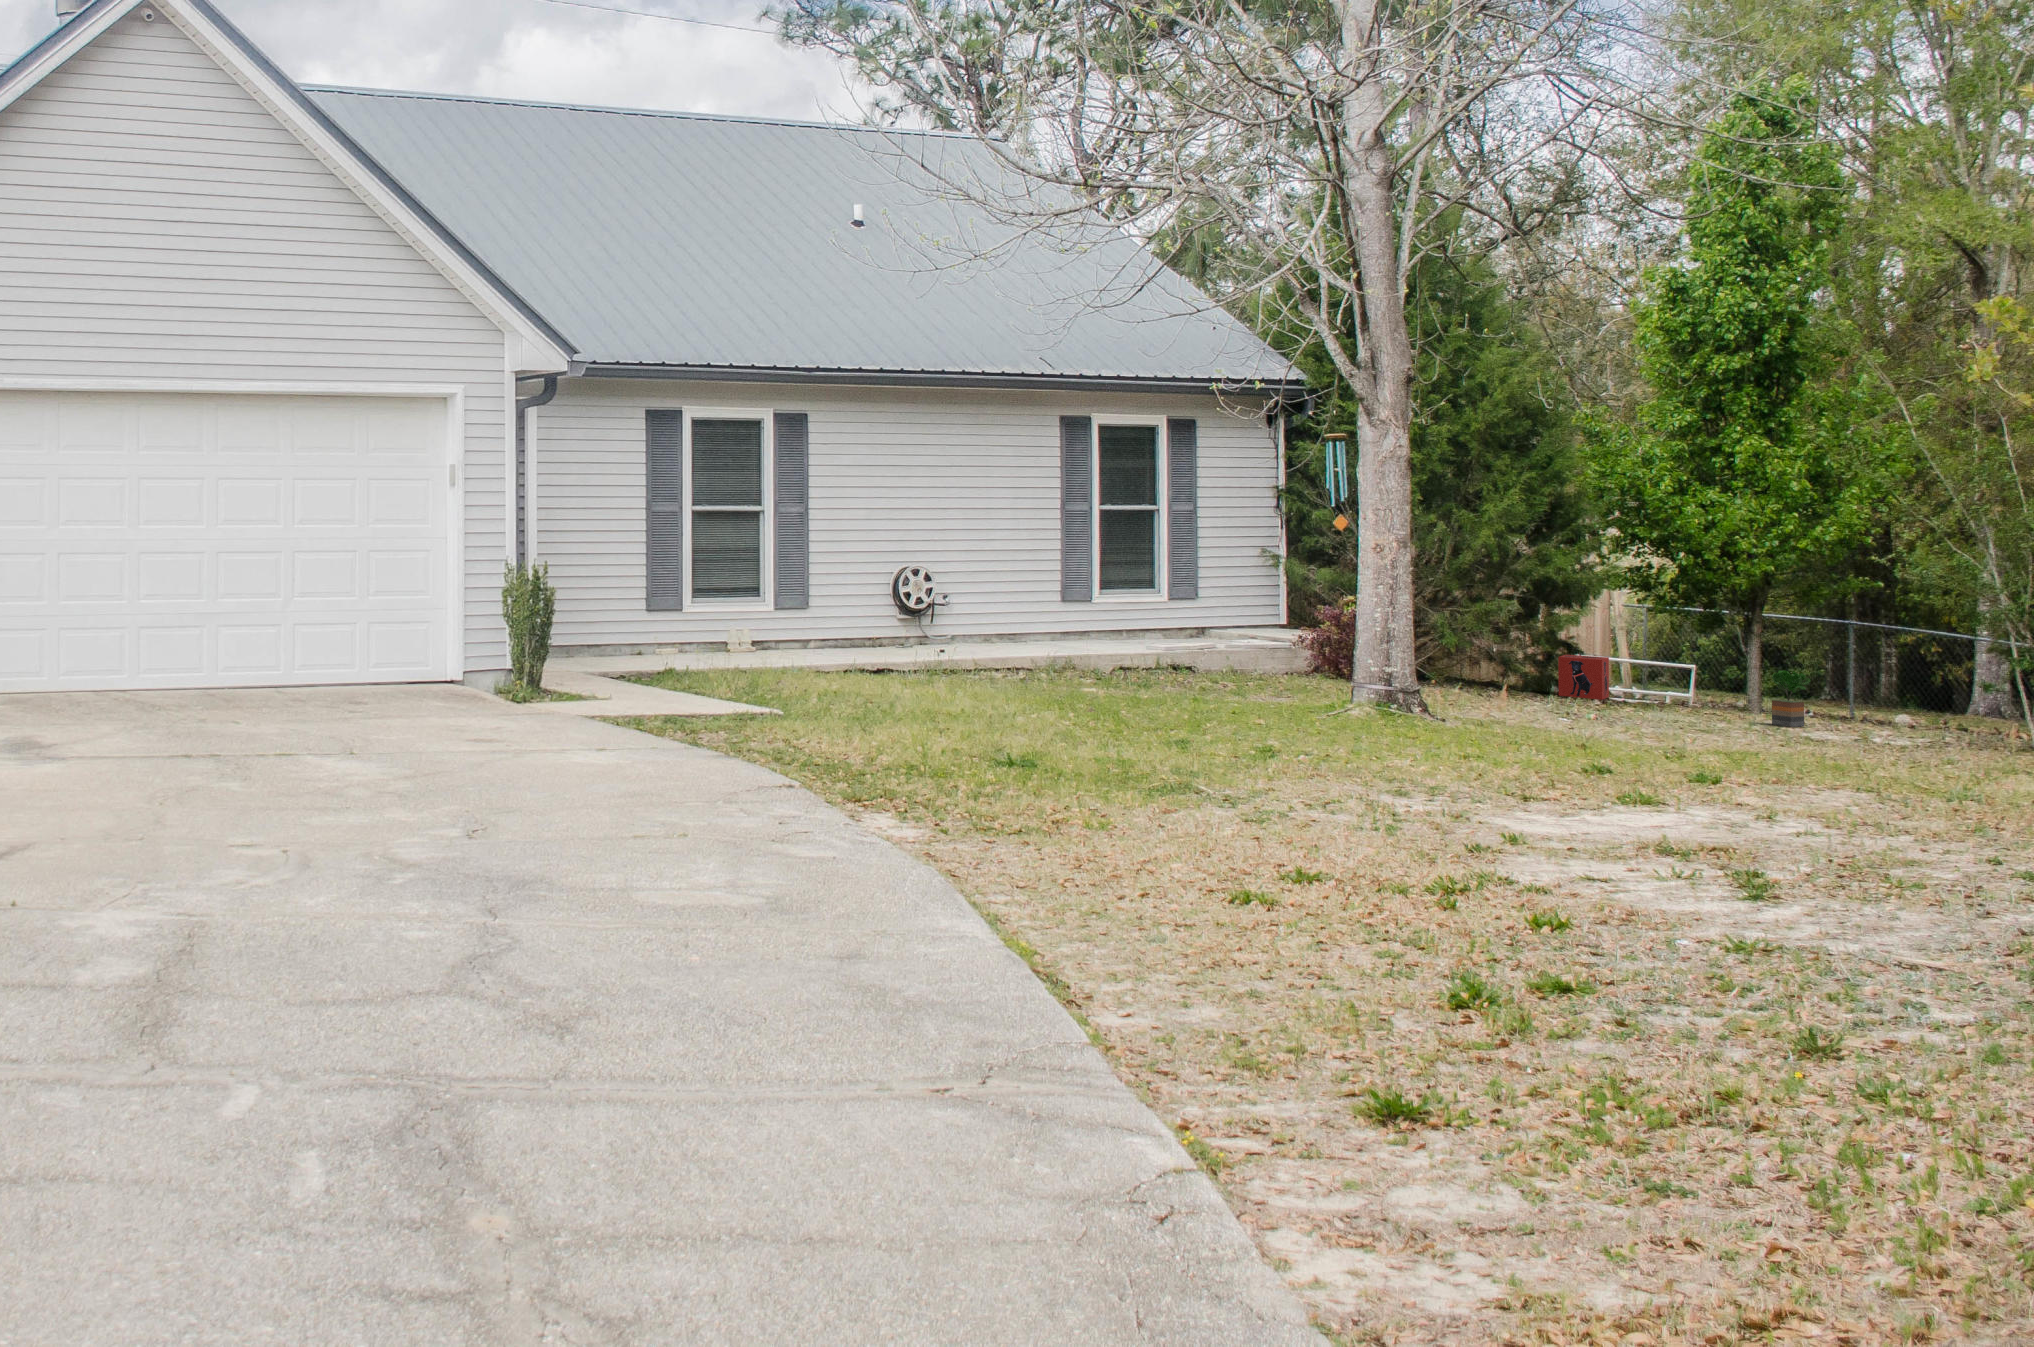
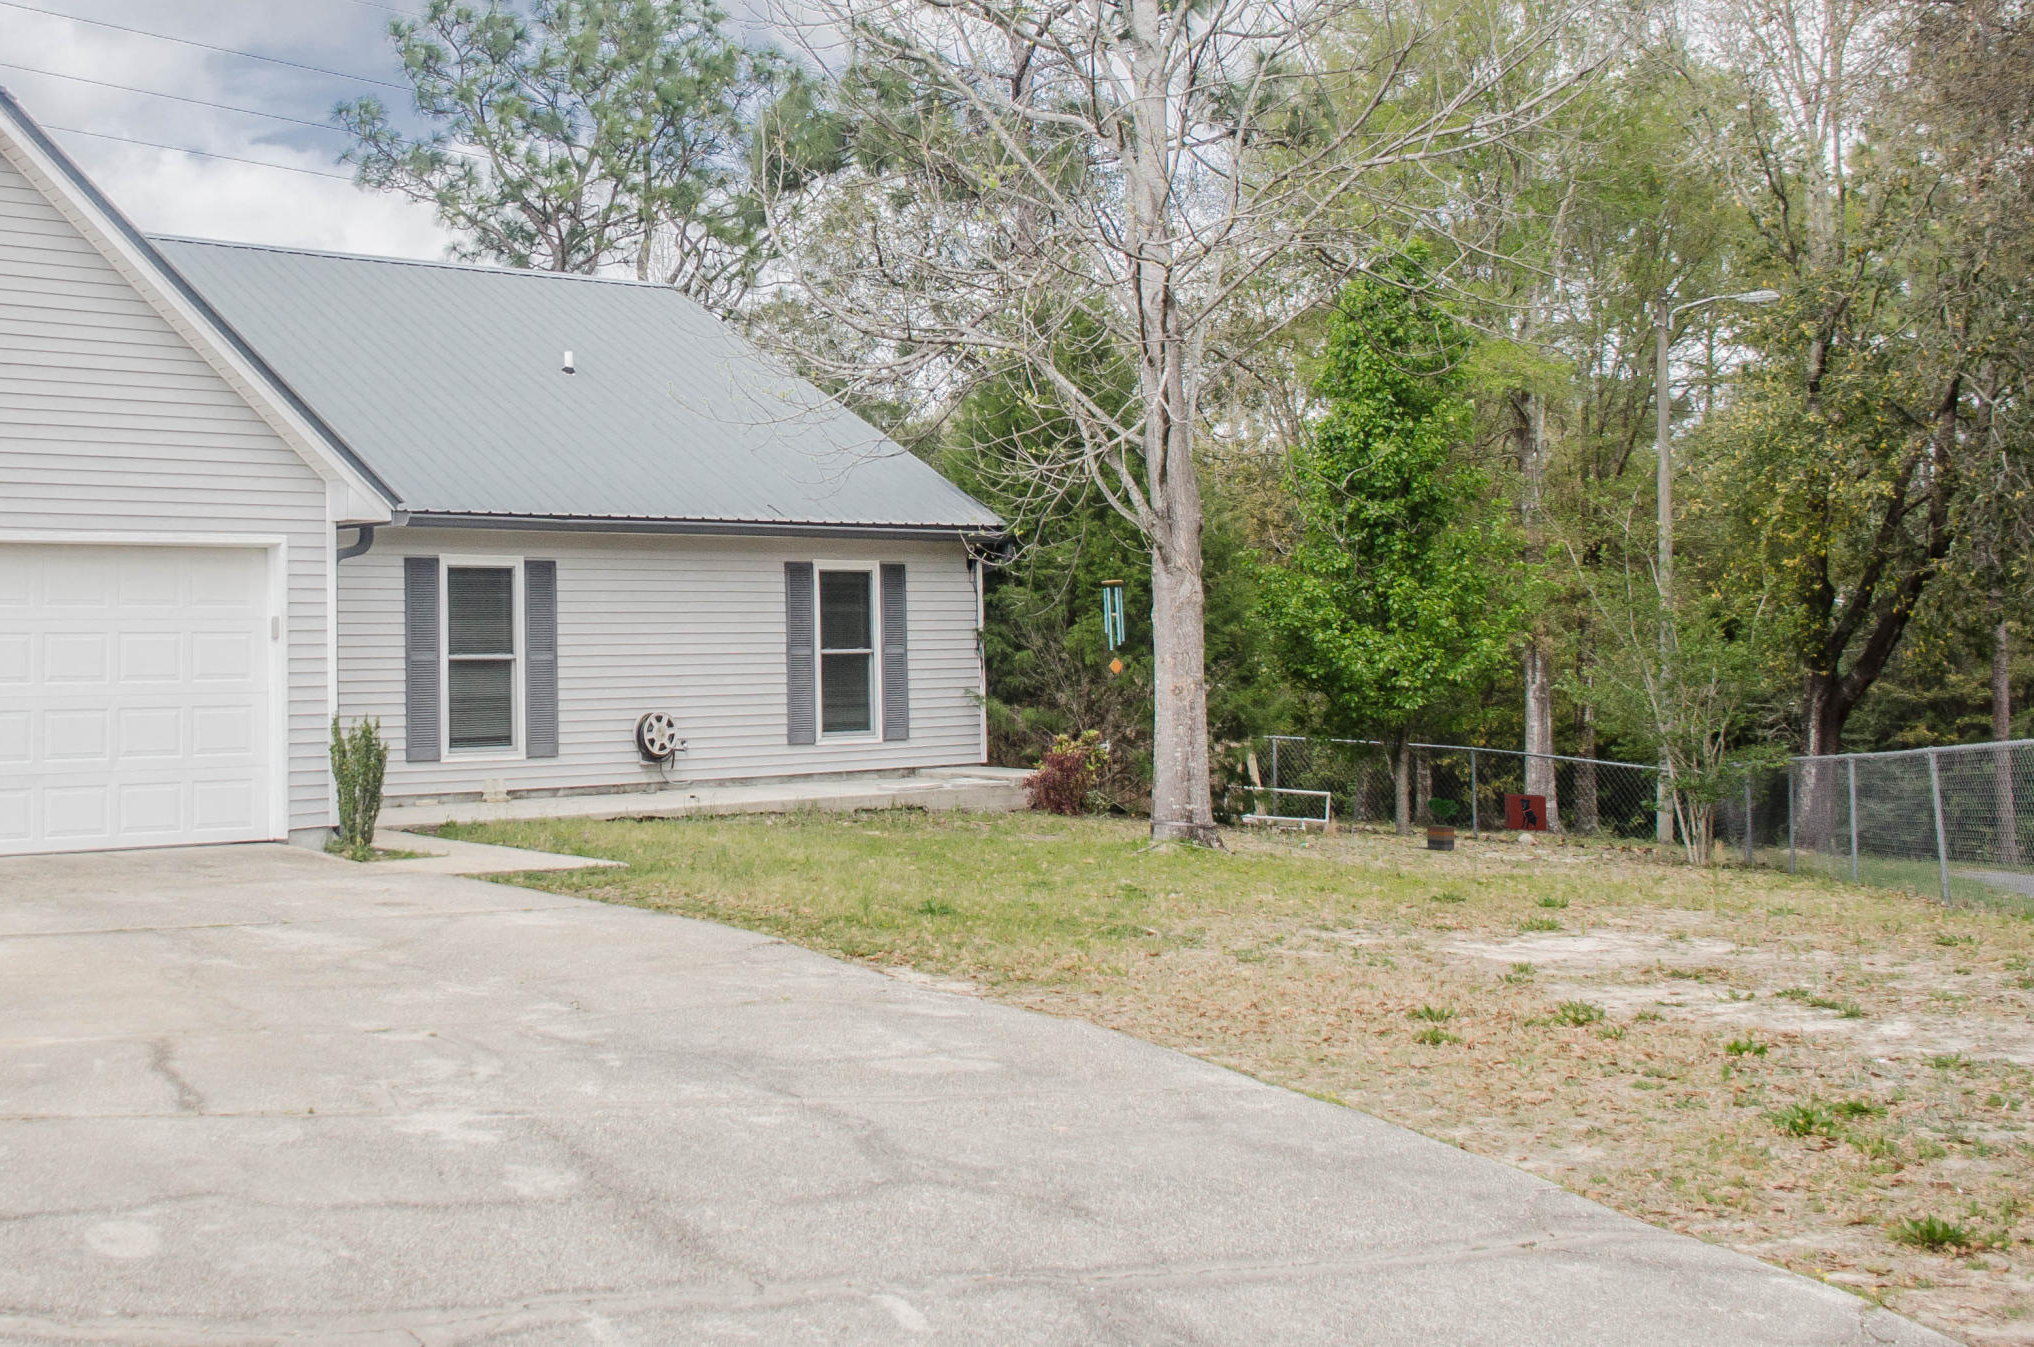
storage box: present [1558,655,1609,700] -> present [1505,794,1547,831]

